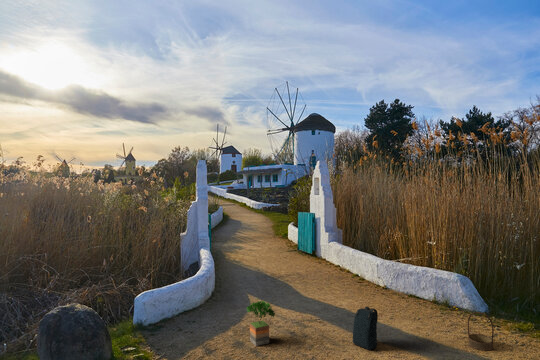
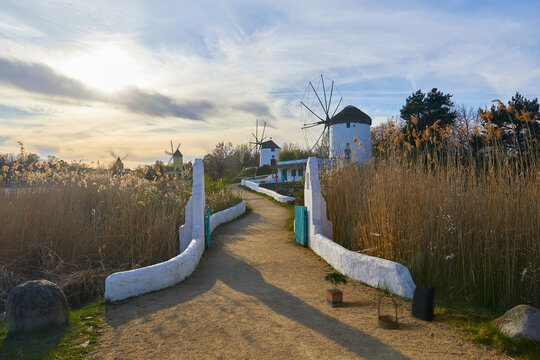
potted tree: present [247,301,275,346] -> present [324,272,348,308]
backpack: present [353,307,378,350] -> present [412,285,435,321]

